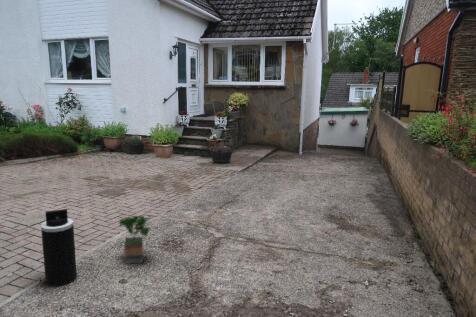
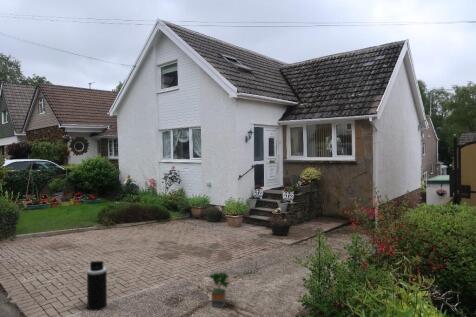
potted tree: present [119,216,150,264] -> present [210,273,229,307]

